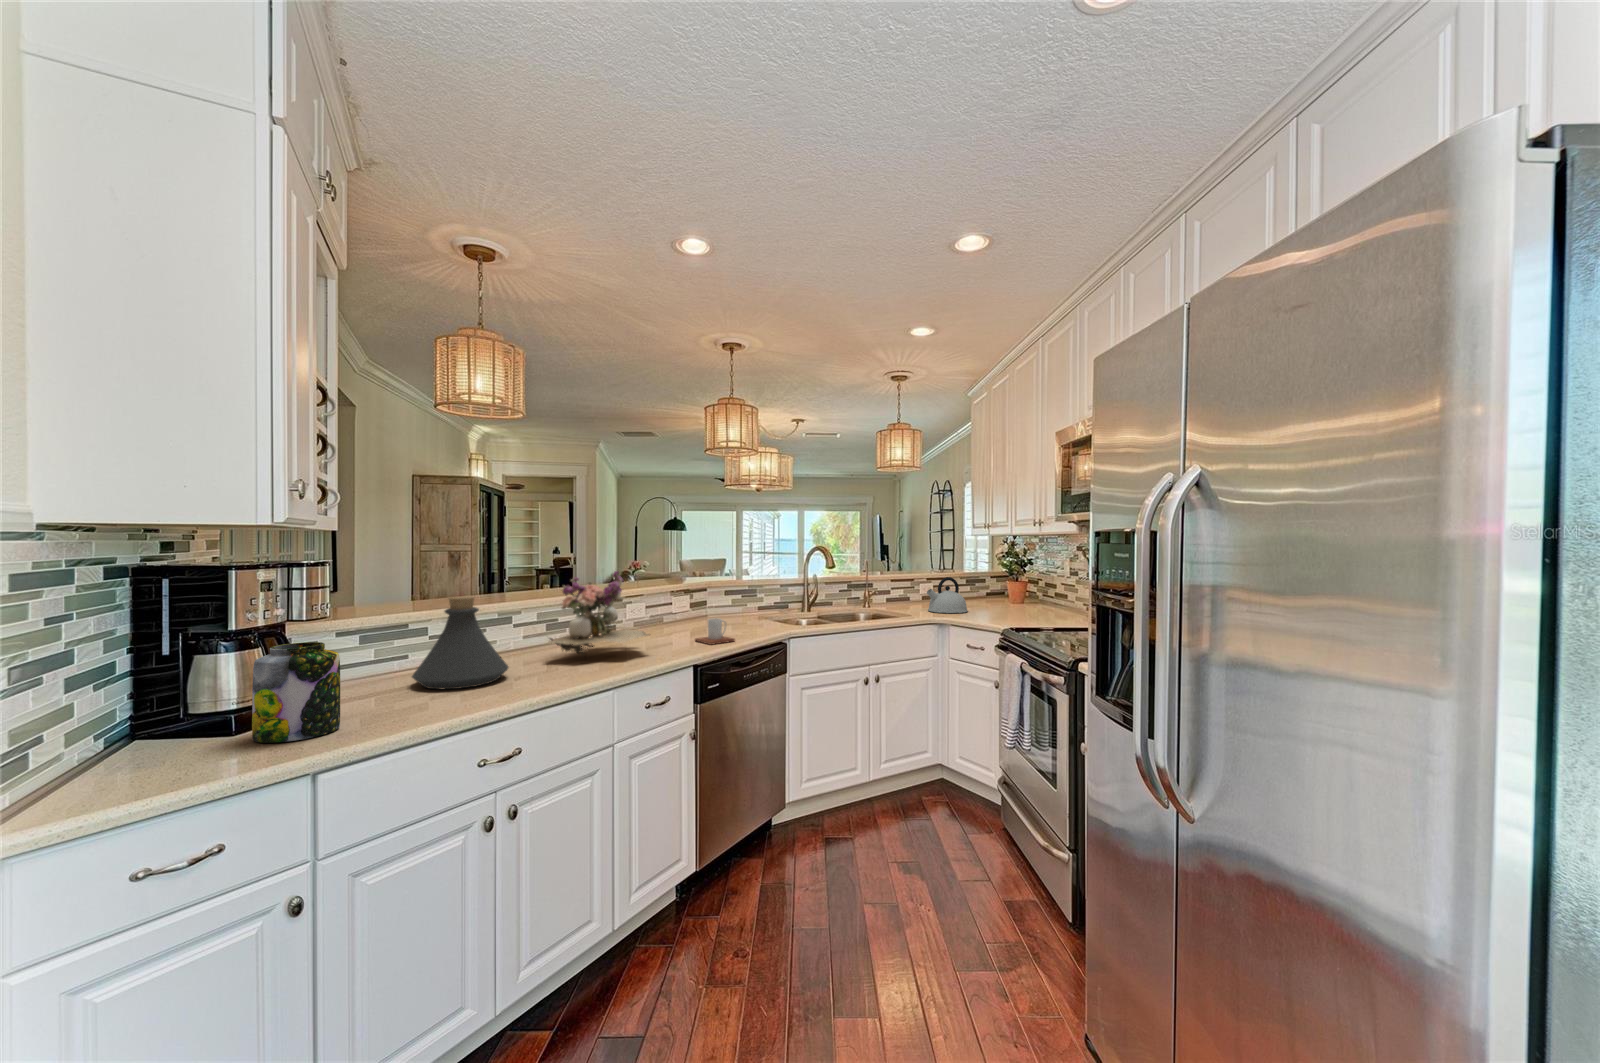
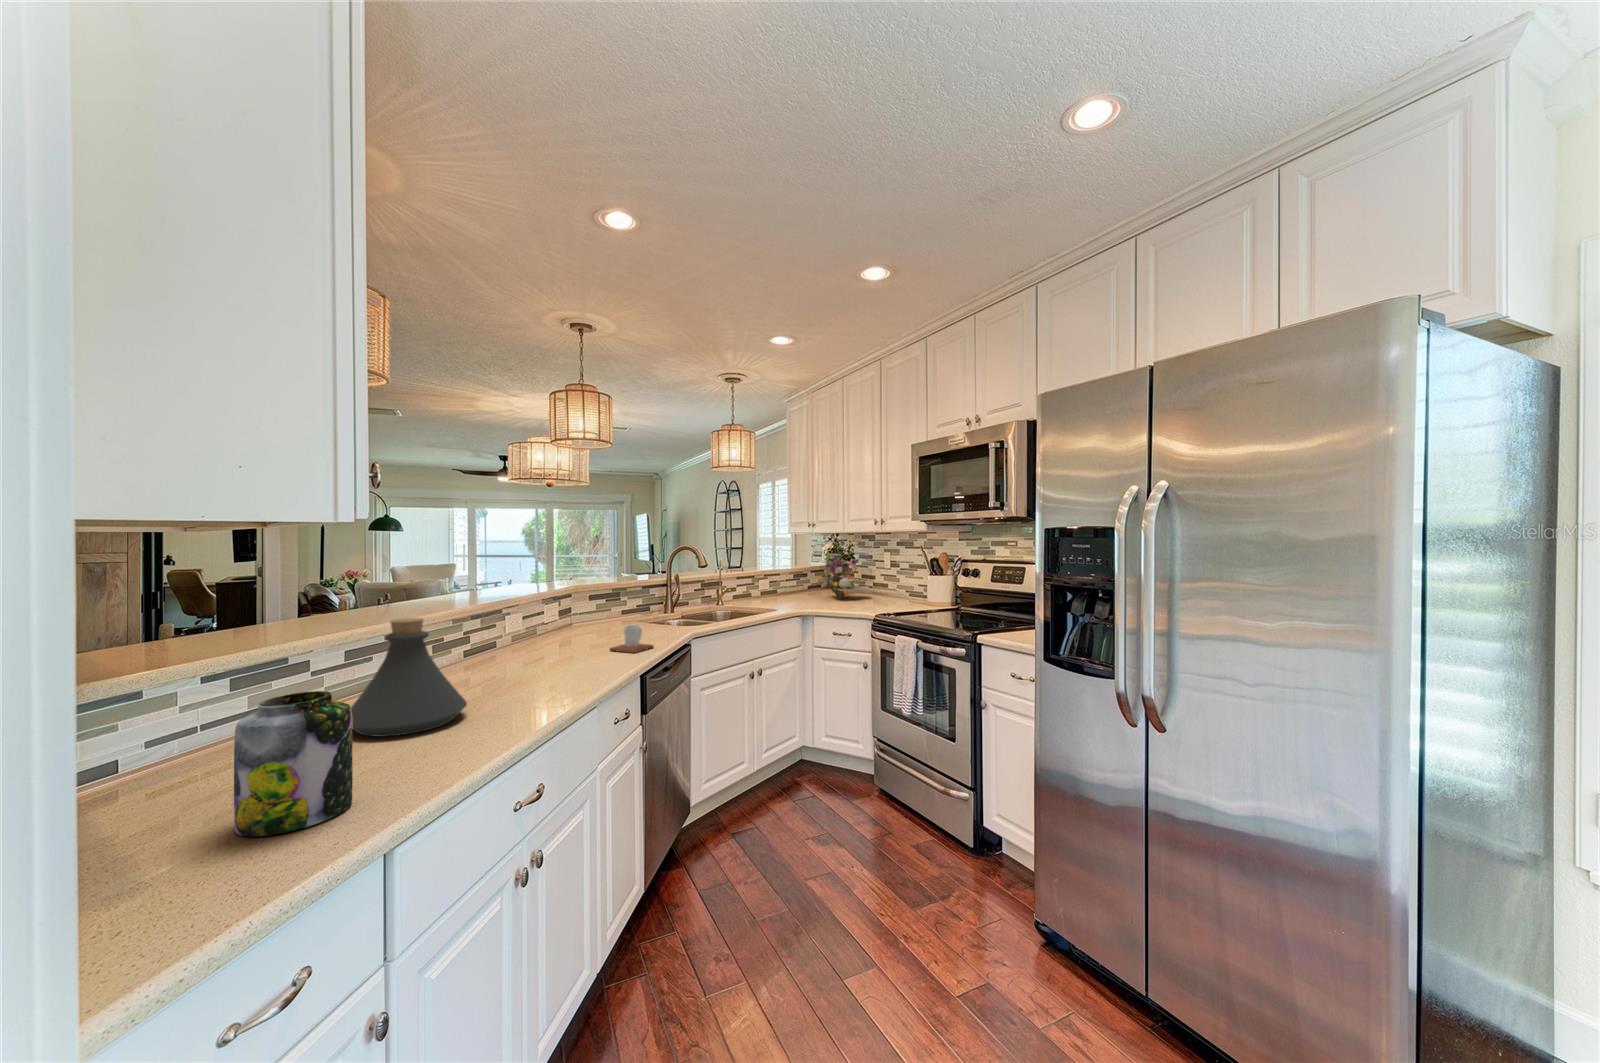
flower arrangement: present [548,571,649,655] -> present [824,553,869,598]
kettle: present [927,577,968,613] -> none [781,573,816,606]

